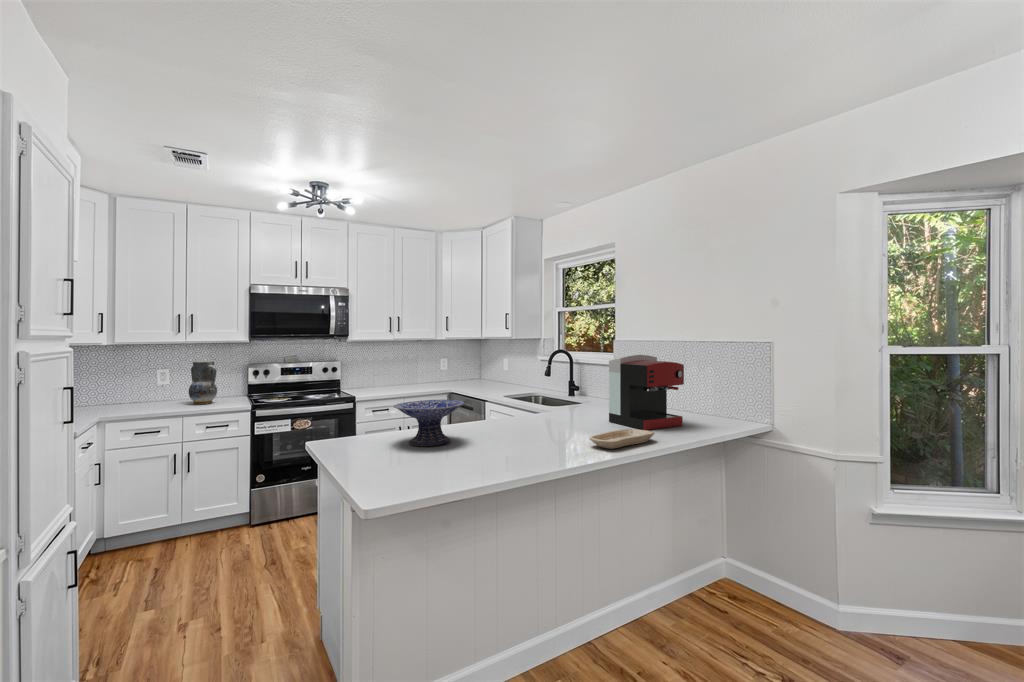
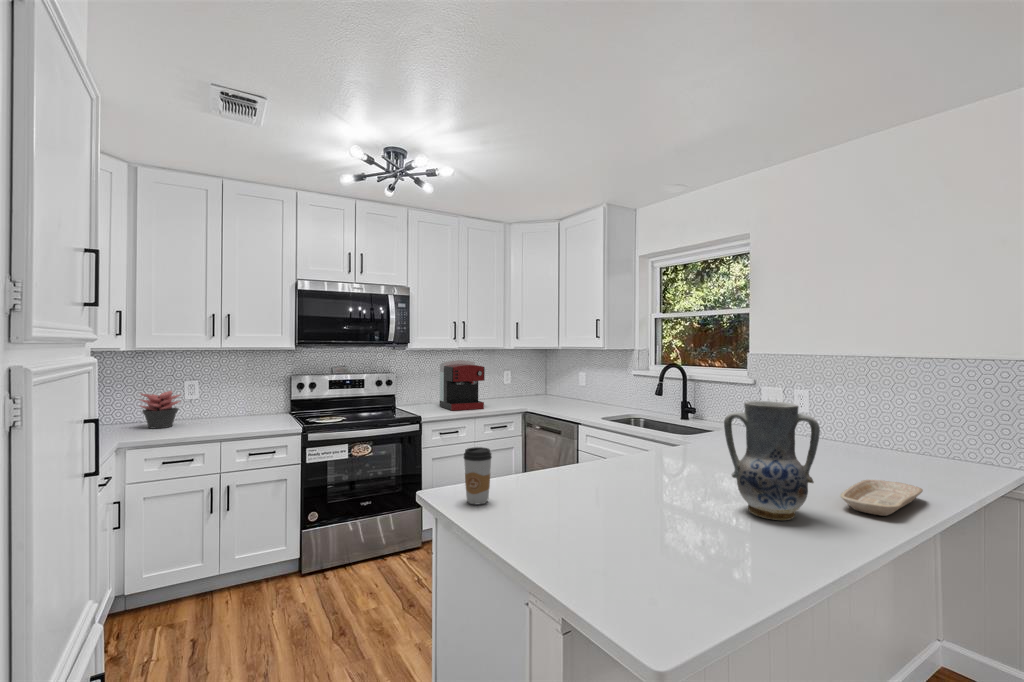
coffee maker: present [609,355,684,430] -> present [440,360,485,411]
vase: present [189,361,217,404] -> present [724,401,820,520]
succulent plant: none [114,376,151,406] -> present [140,391,181,428]
decorative bowl: present [393,400,464,446] -> none [546,435,648,507]
coffee cup: none [332,407,354,446] -> present [464,447,492,505]

